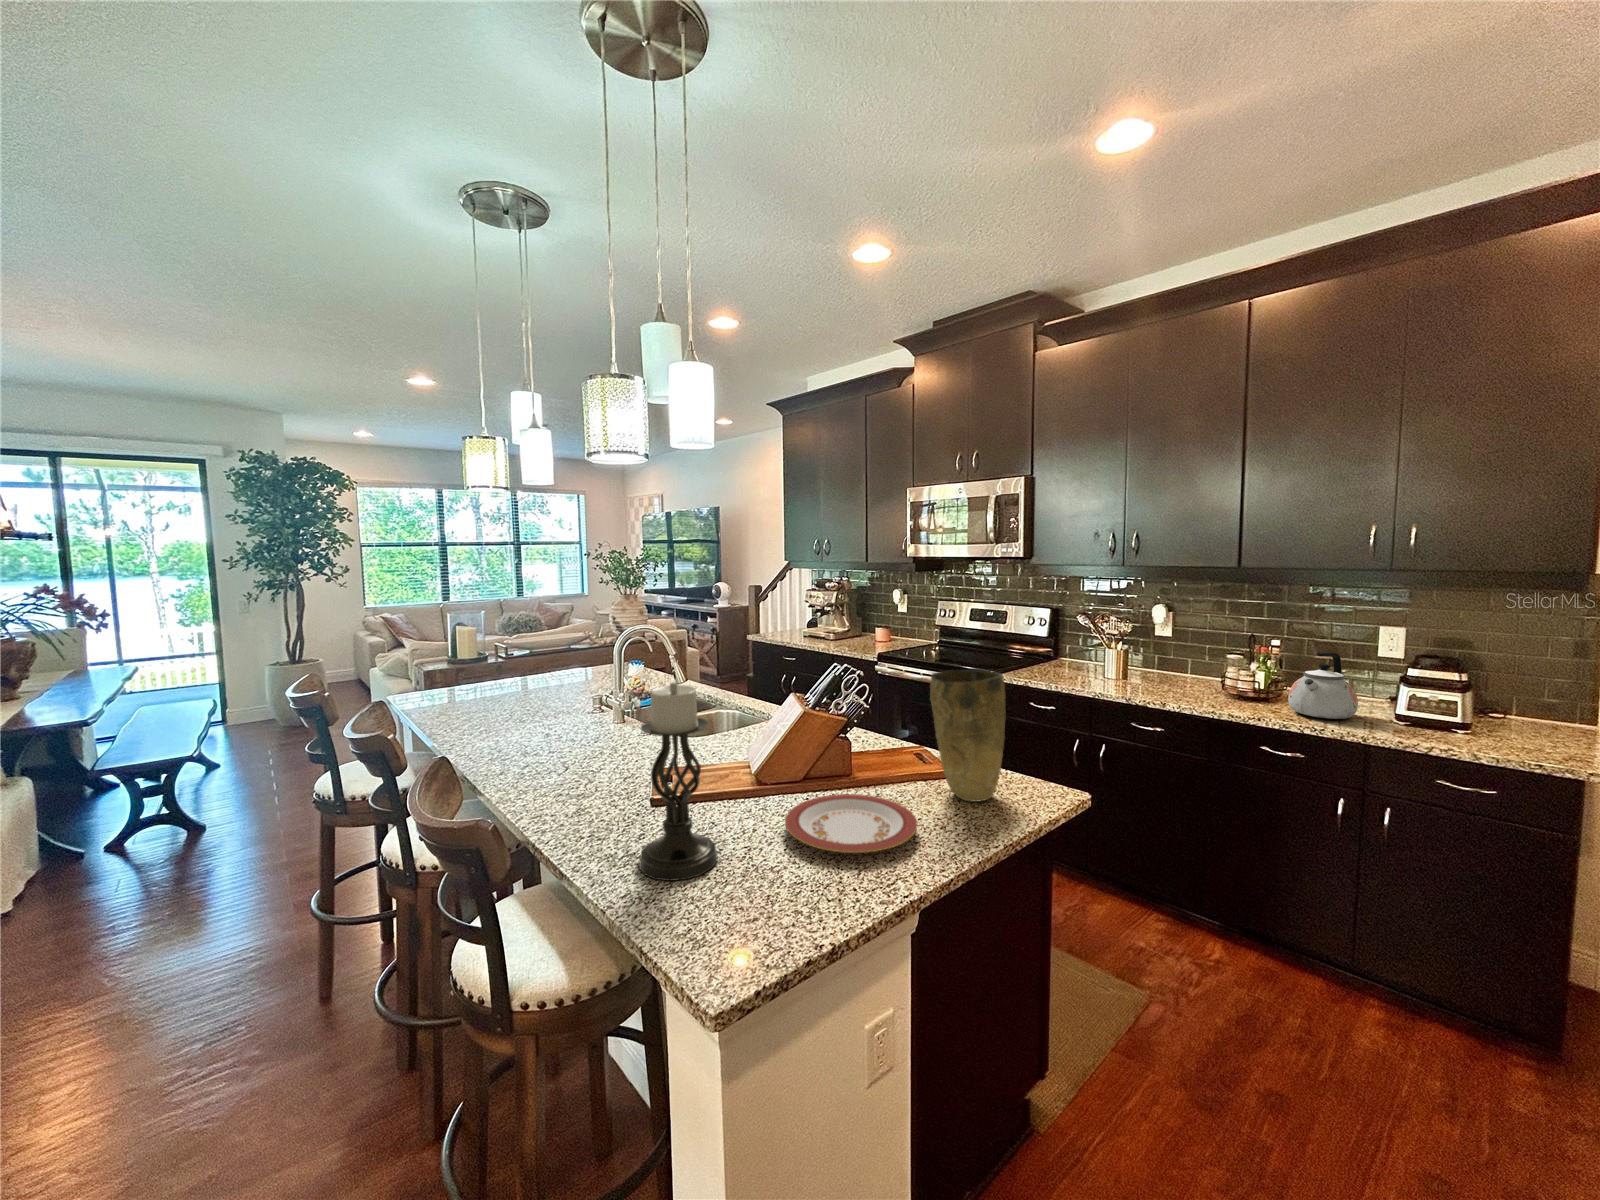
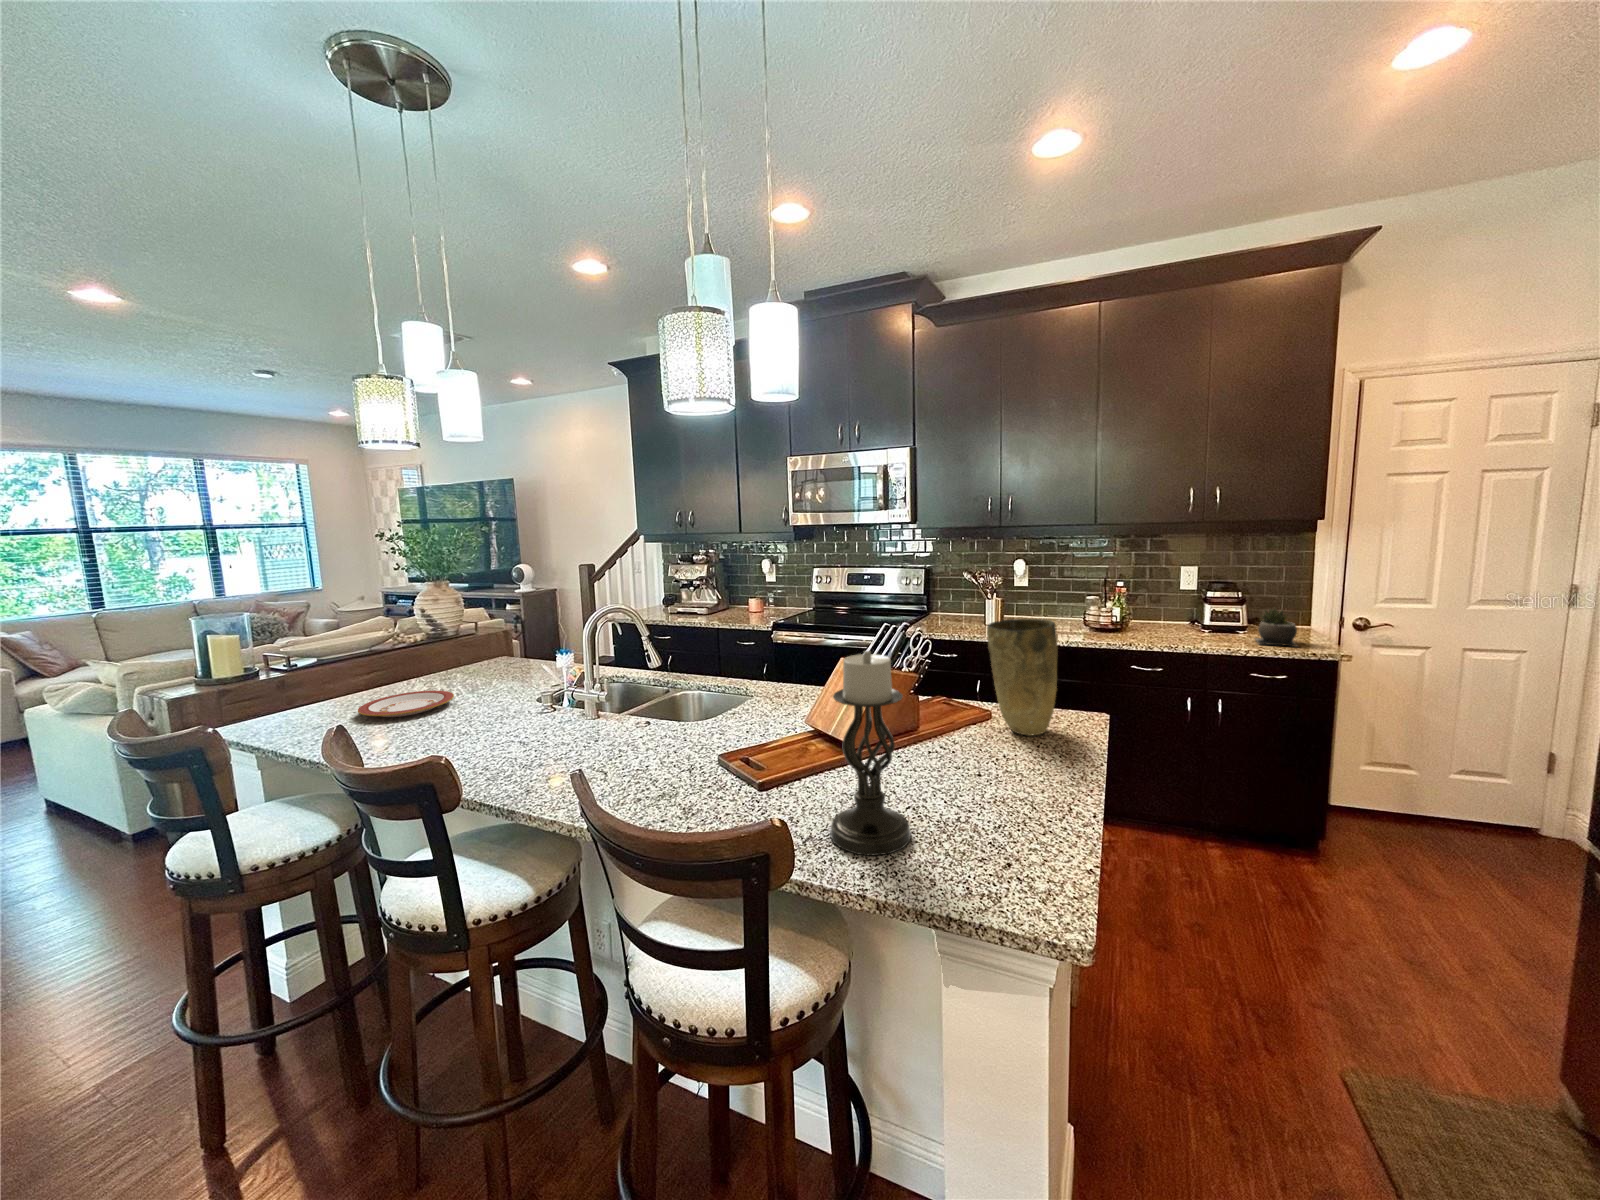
kettle: present [1288,653,1358,719] -> none [1141,588,1189,638]
succulent plant: none [1457,692,1529,752] -> present [1255,608,1297,647]
plate: present [785,794,917,853] -> present [358,690,454,717]

